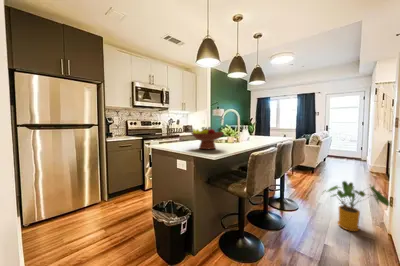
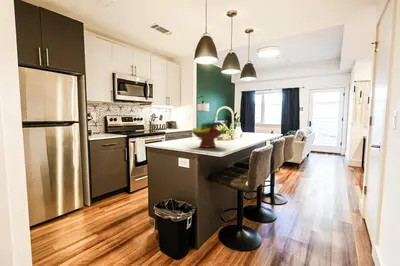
house plant: present [328,181,389,231] -> none [309,174,365,219]

